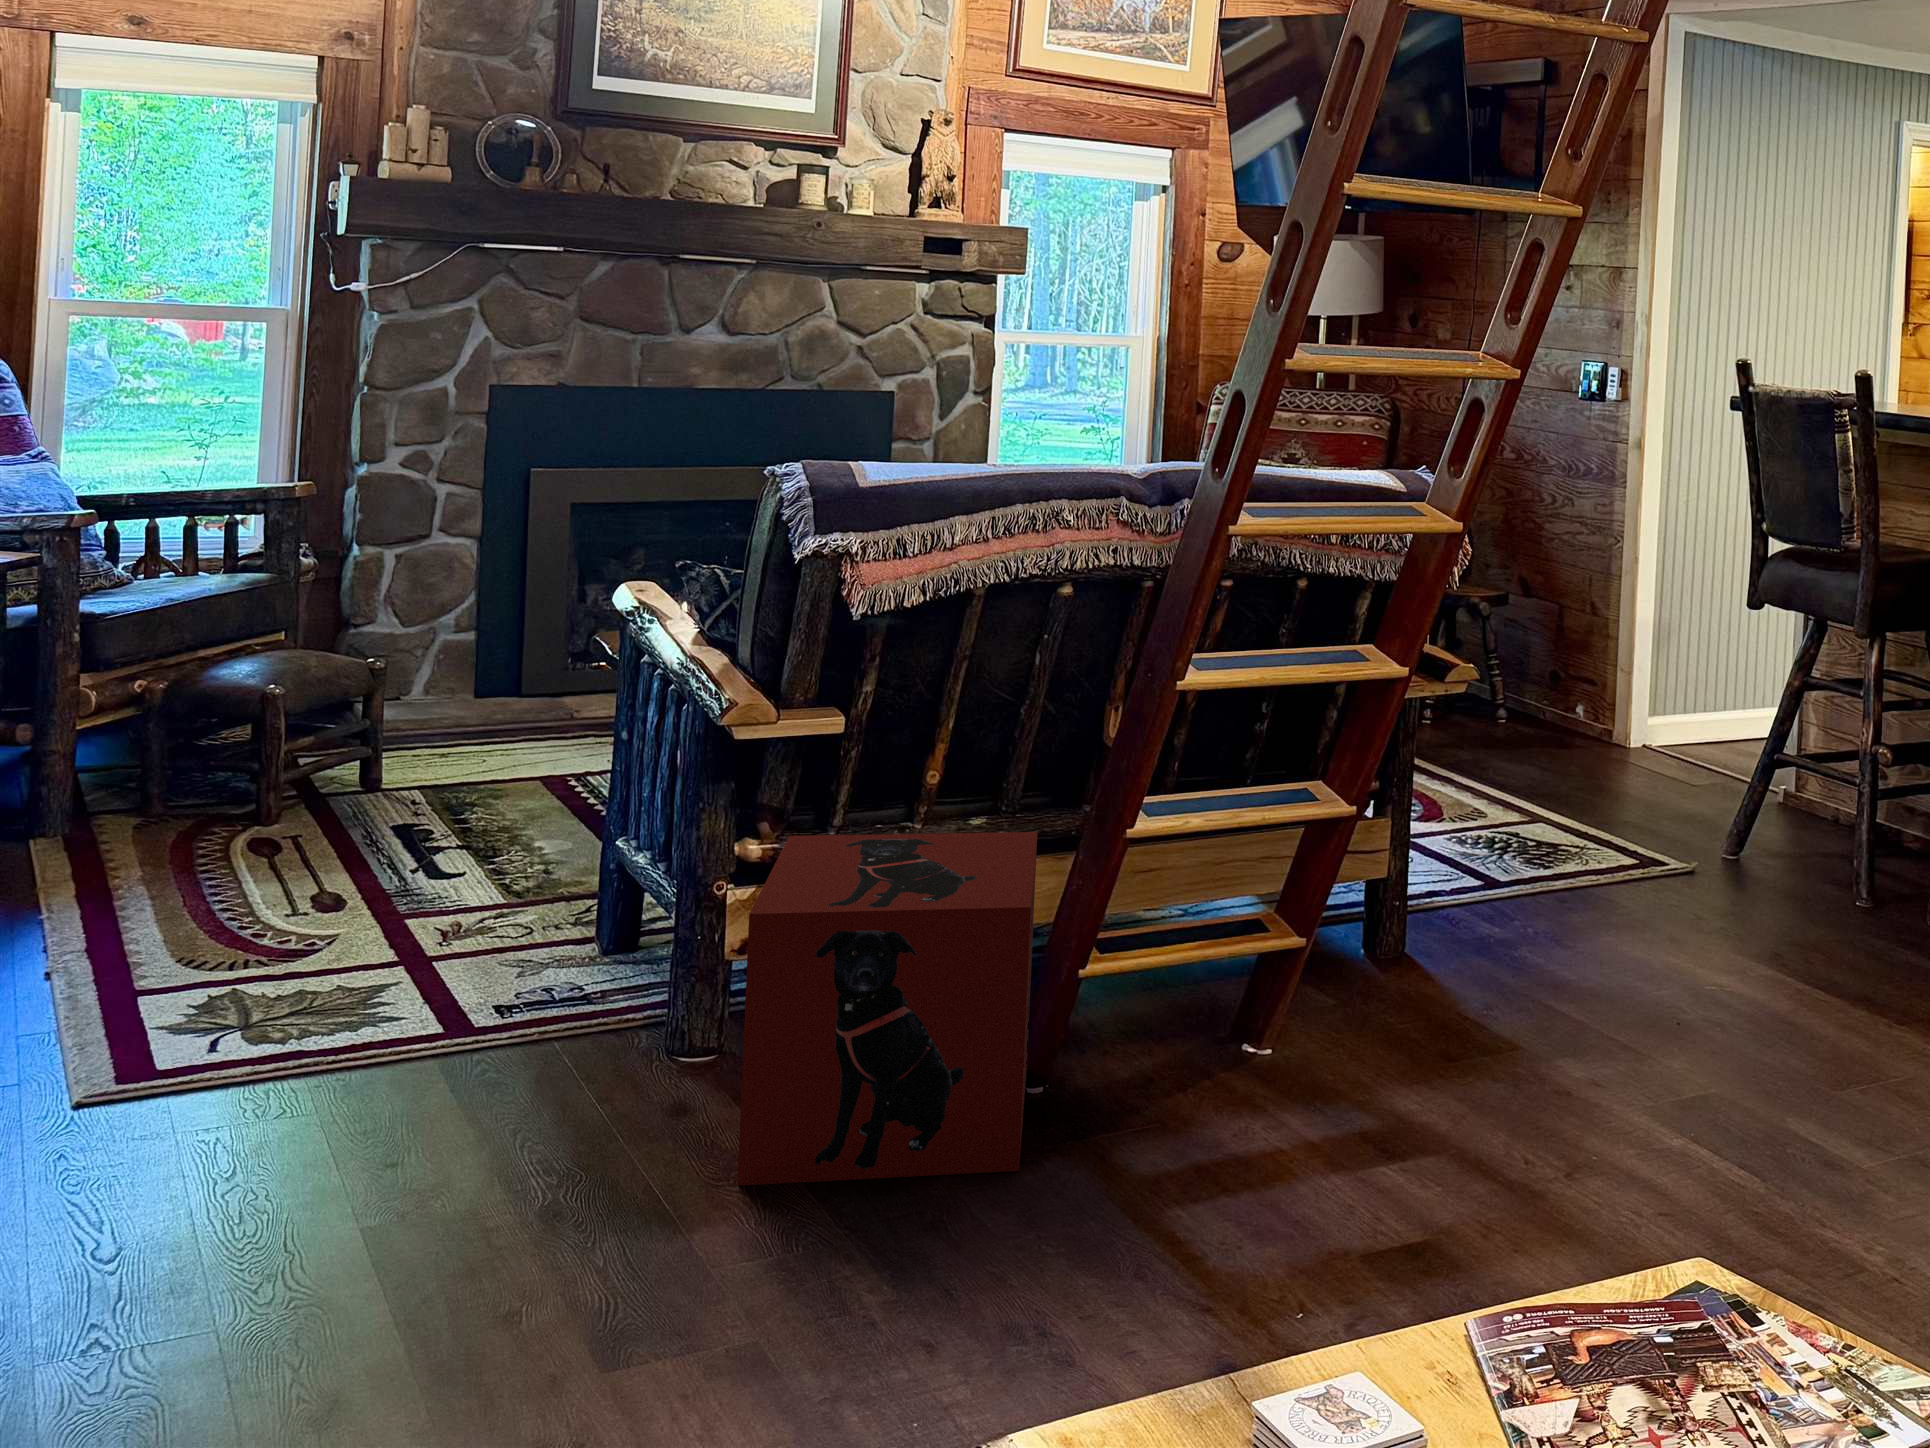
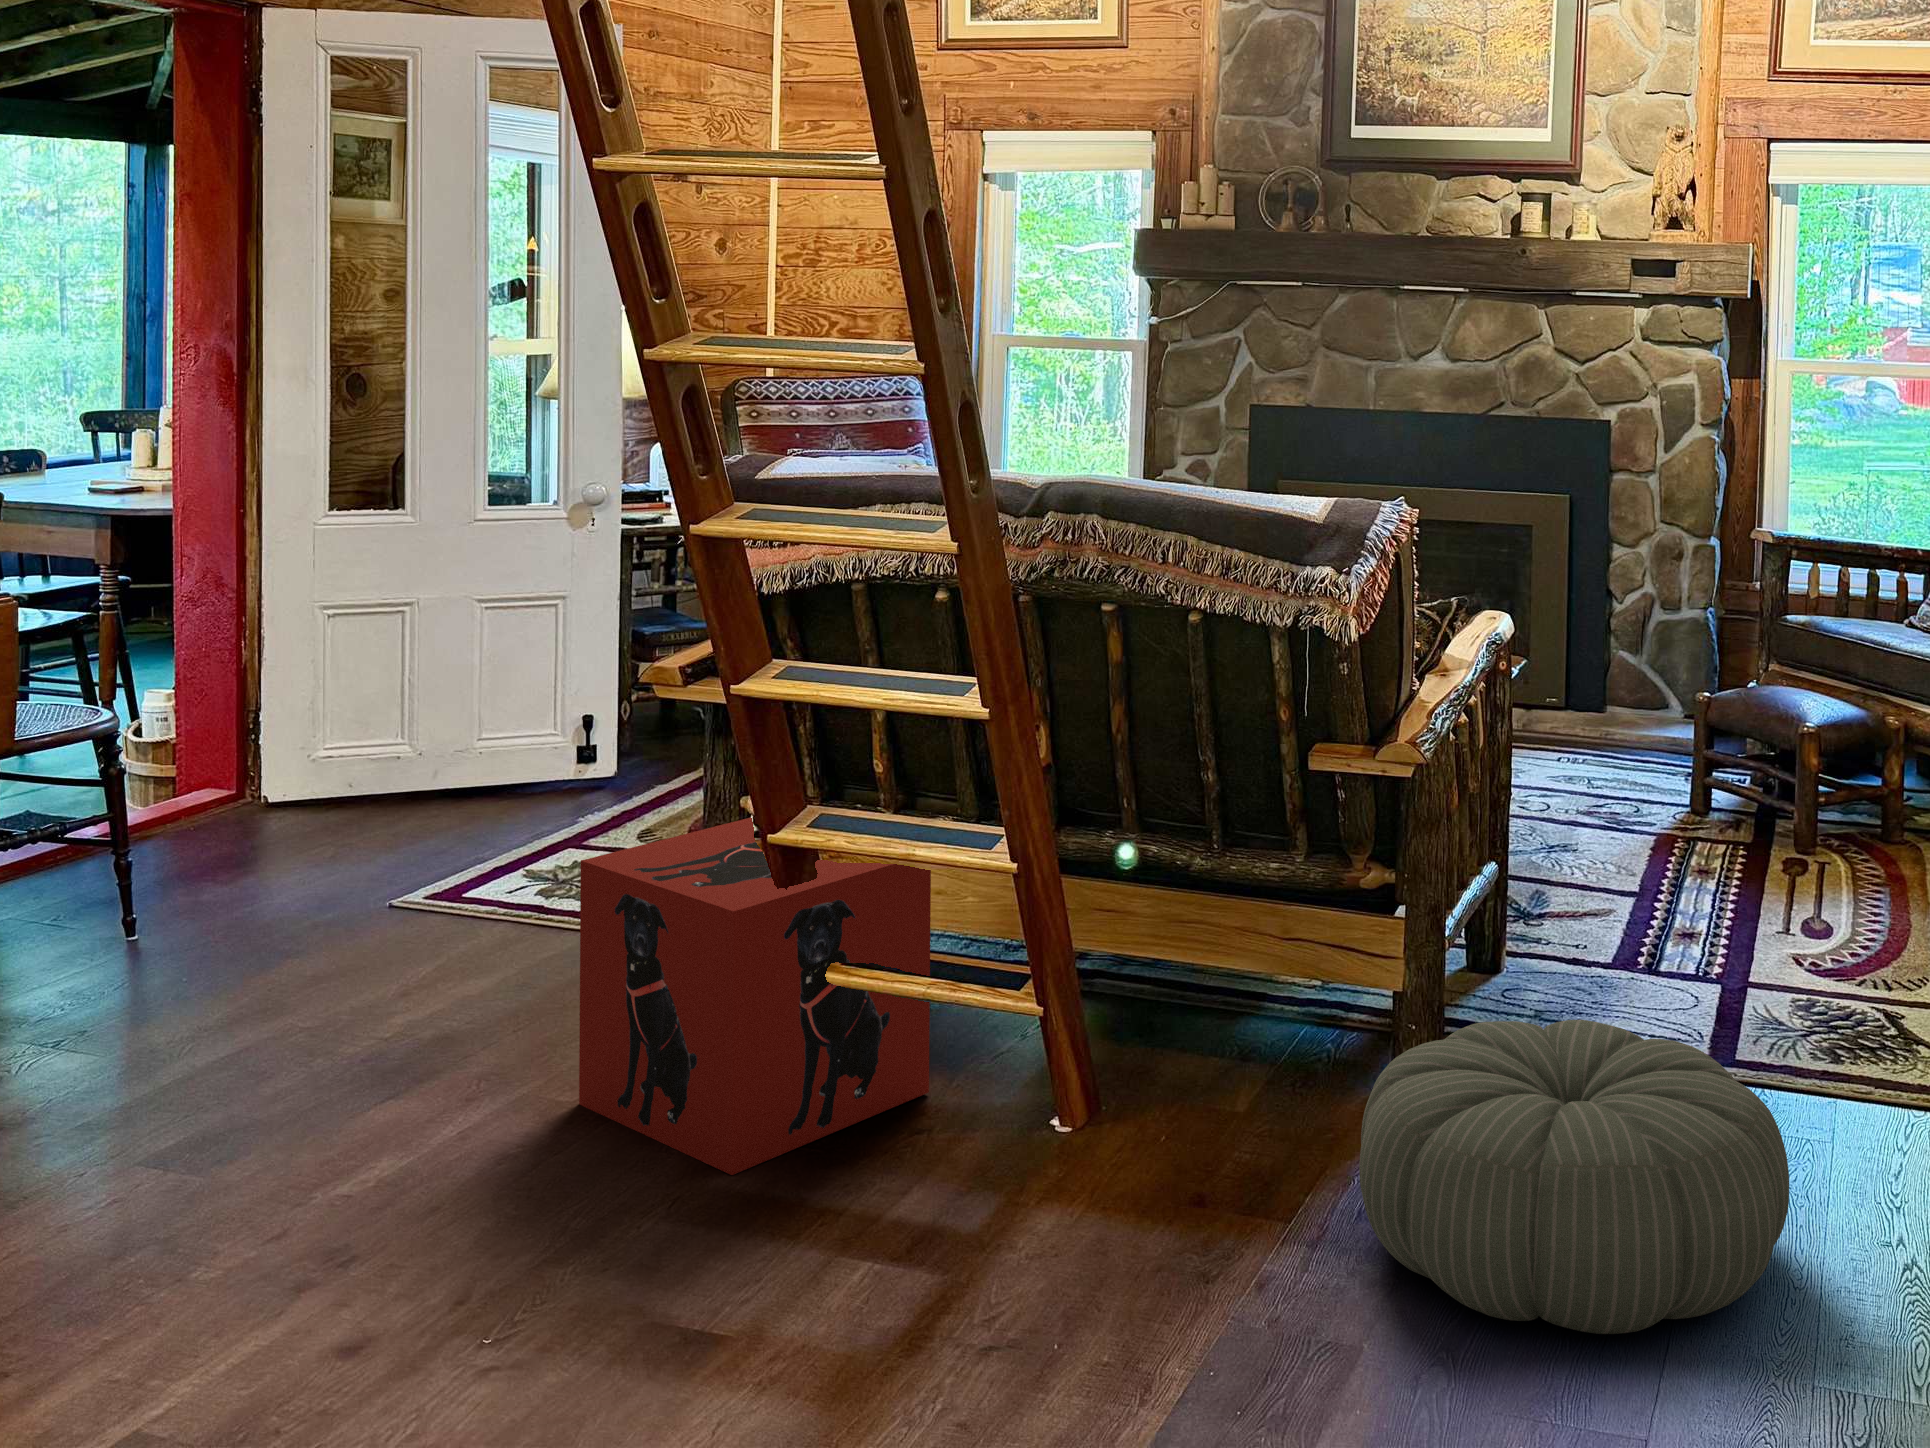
pouf: none [1456,840,1765,1042] -> present [1359,1020,1789,1334]

